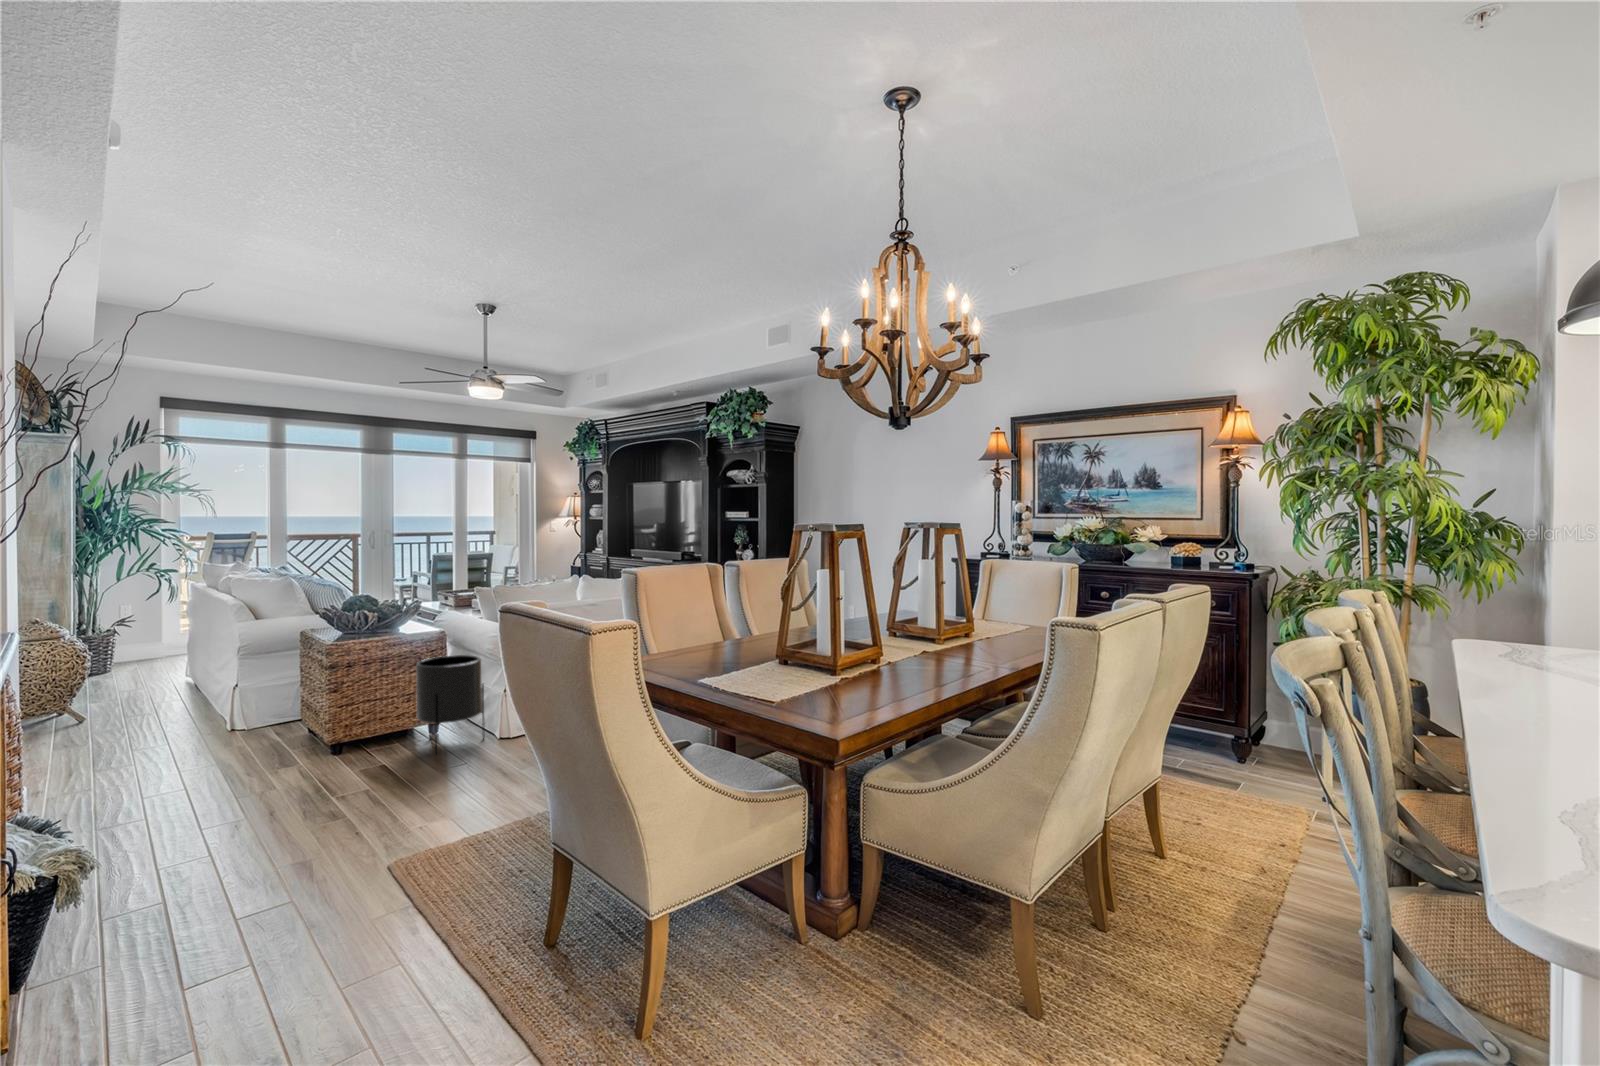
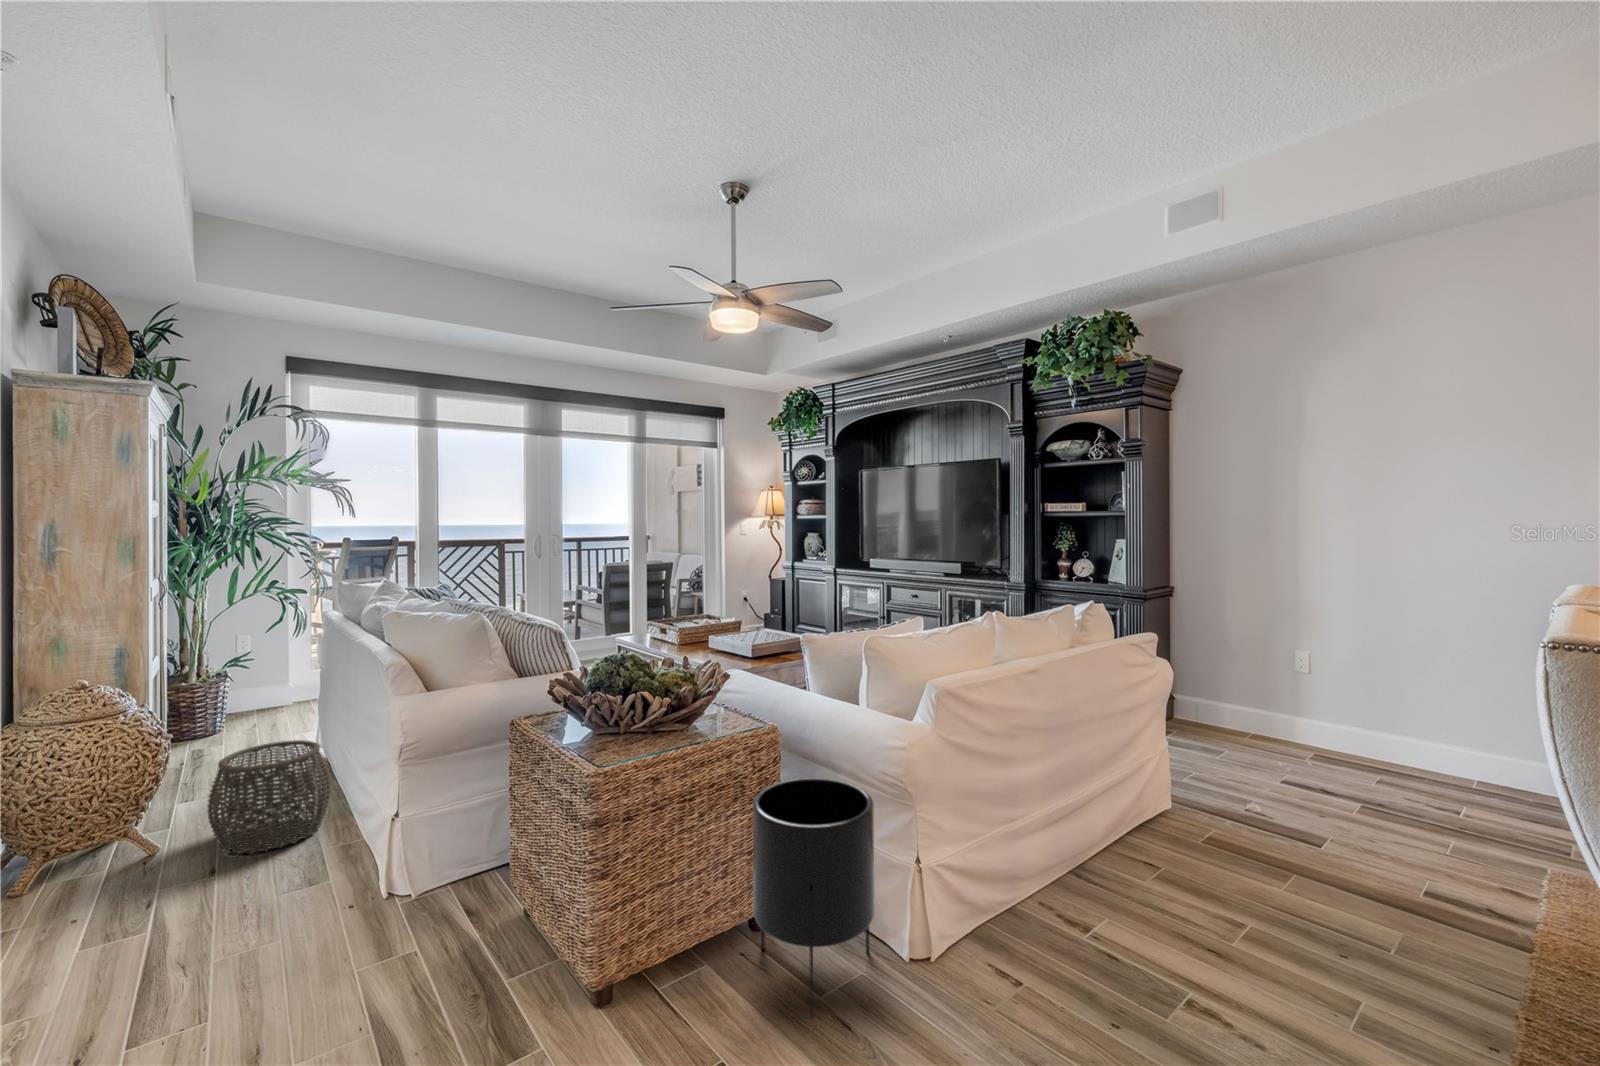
woven basket: none [119,658,198,719] -> present [207,740,331,854]

